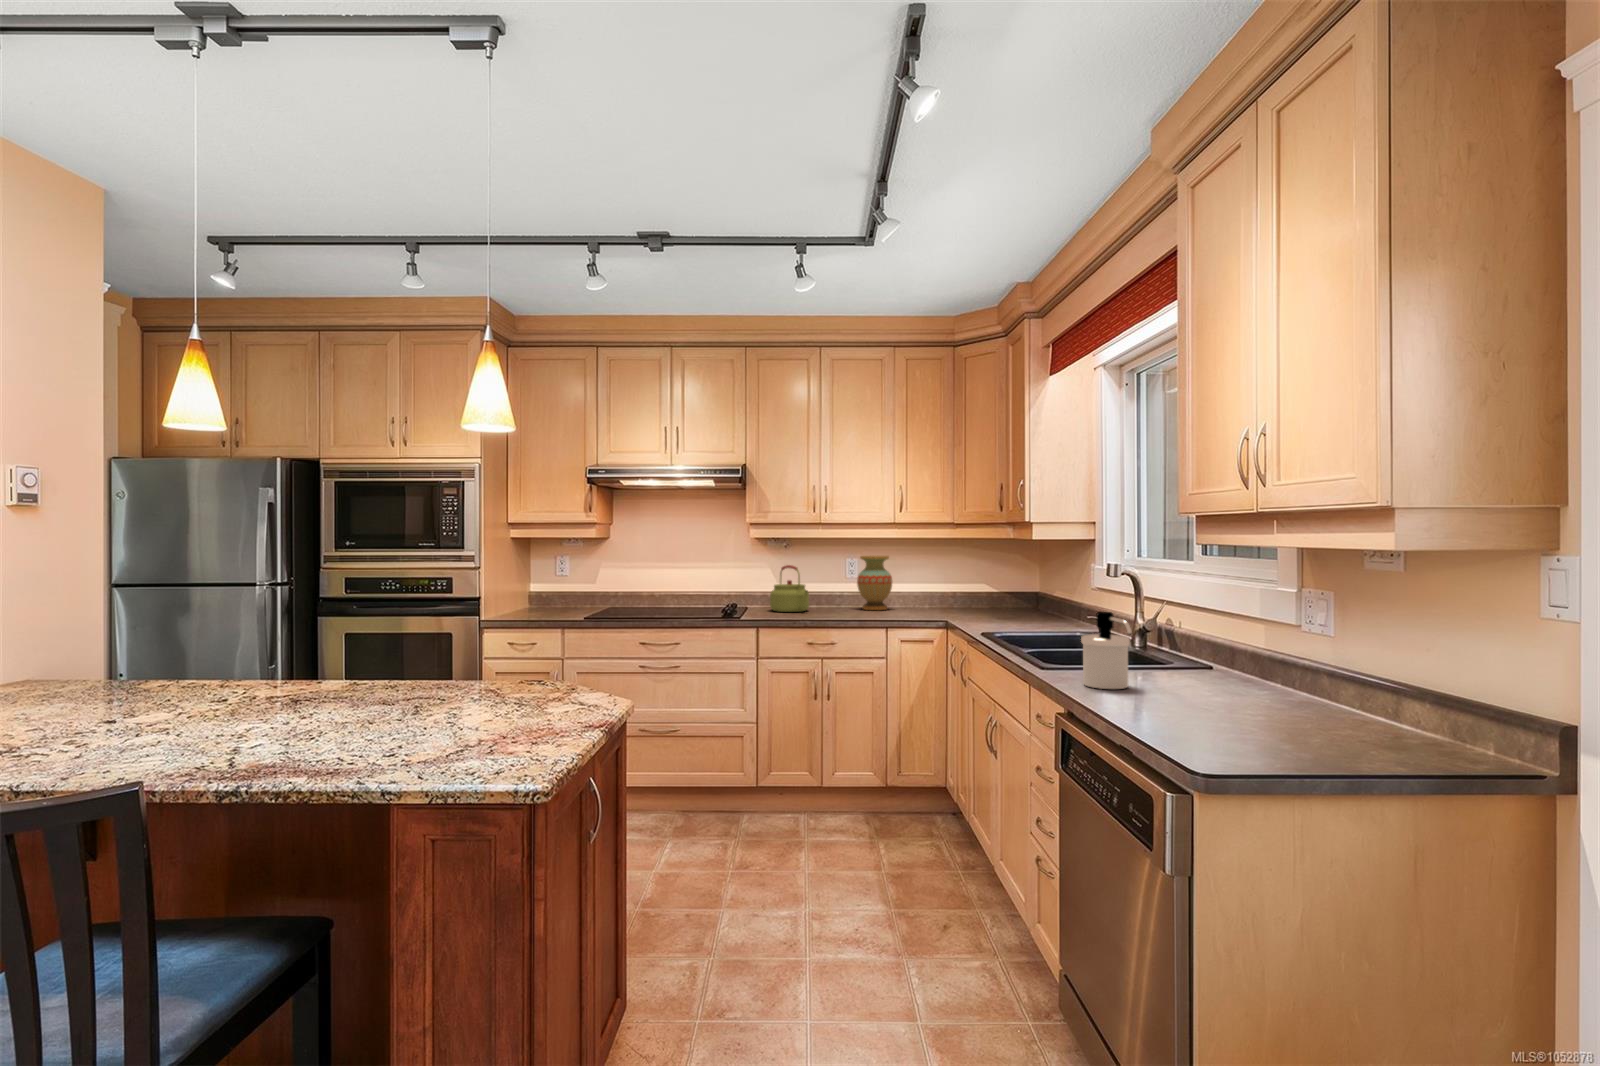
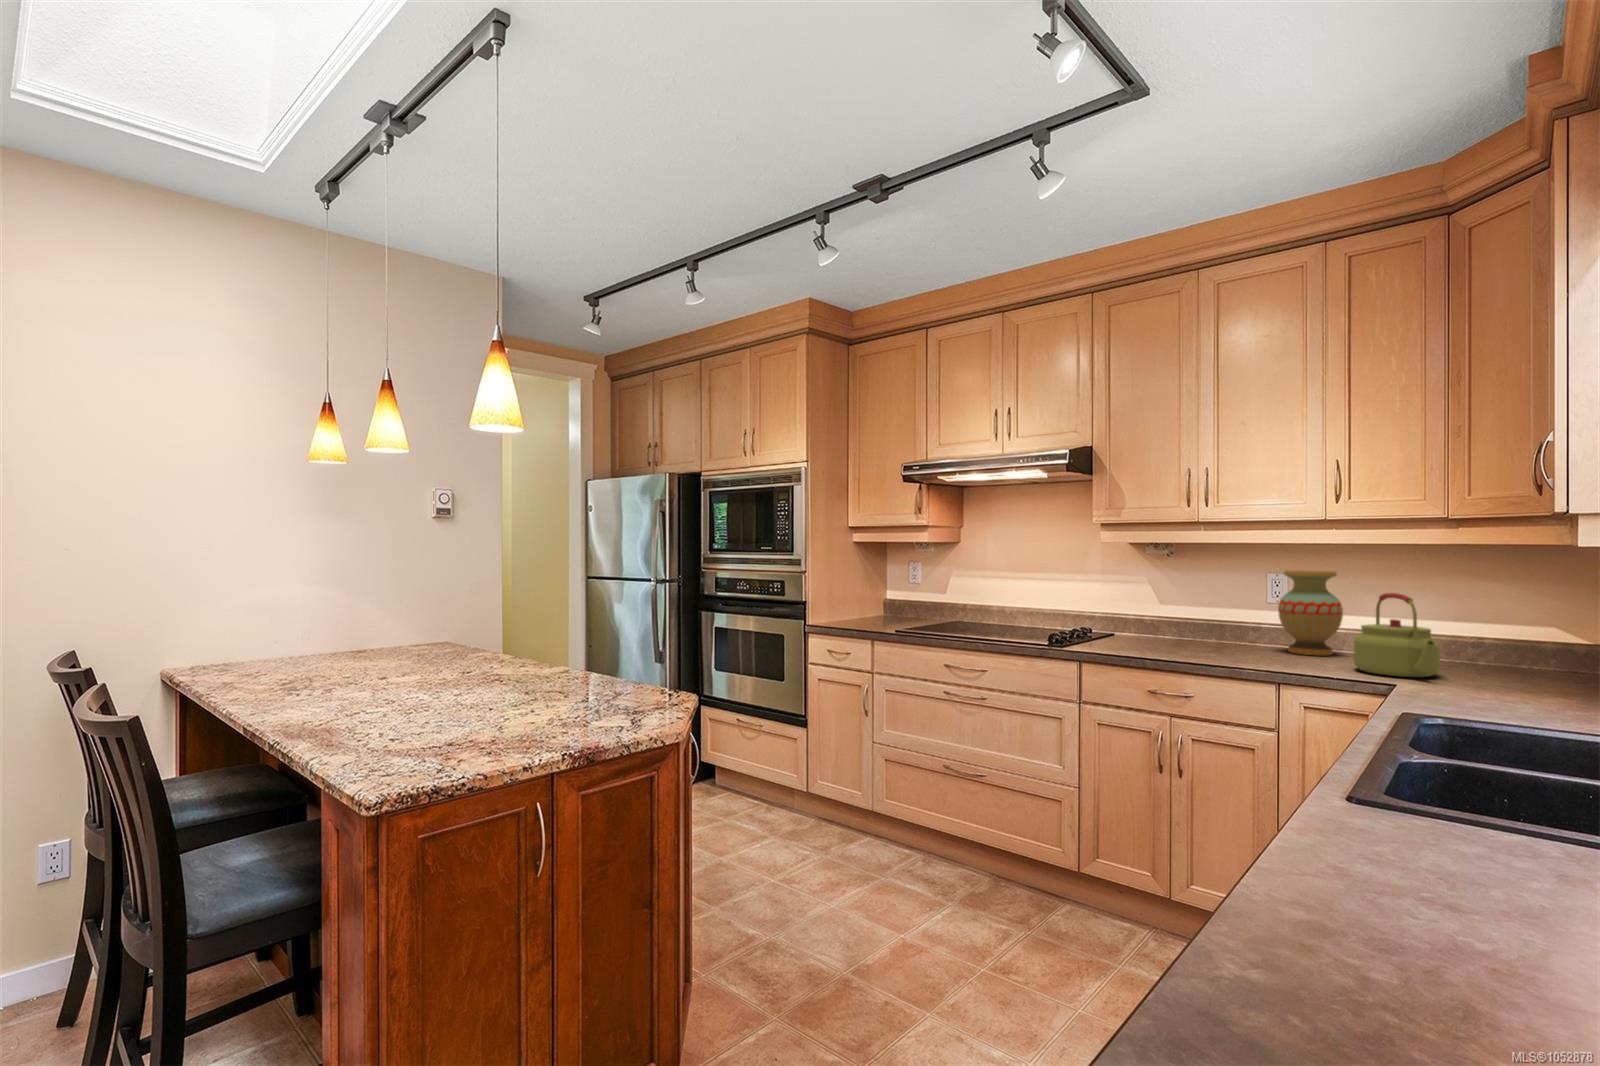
kettle: present [770,565,809,612] -> present [1353,593,1440,677]
soap dispenser: present [1081,612,1132,689] -> none [1320,719,1450,913]

